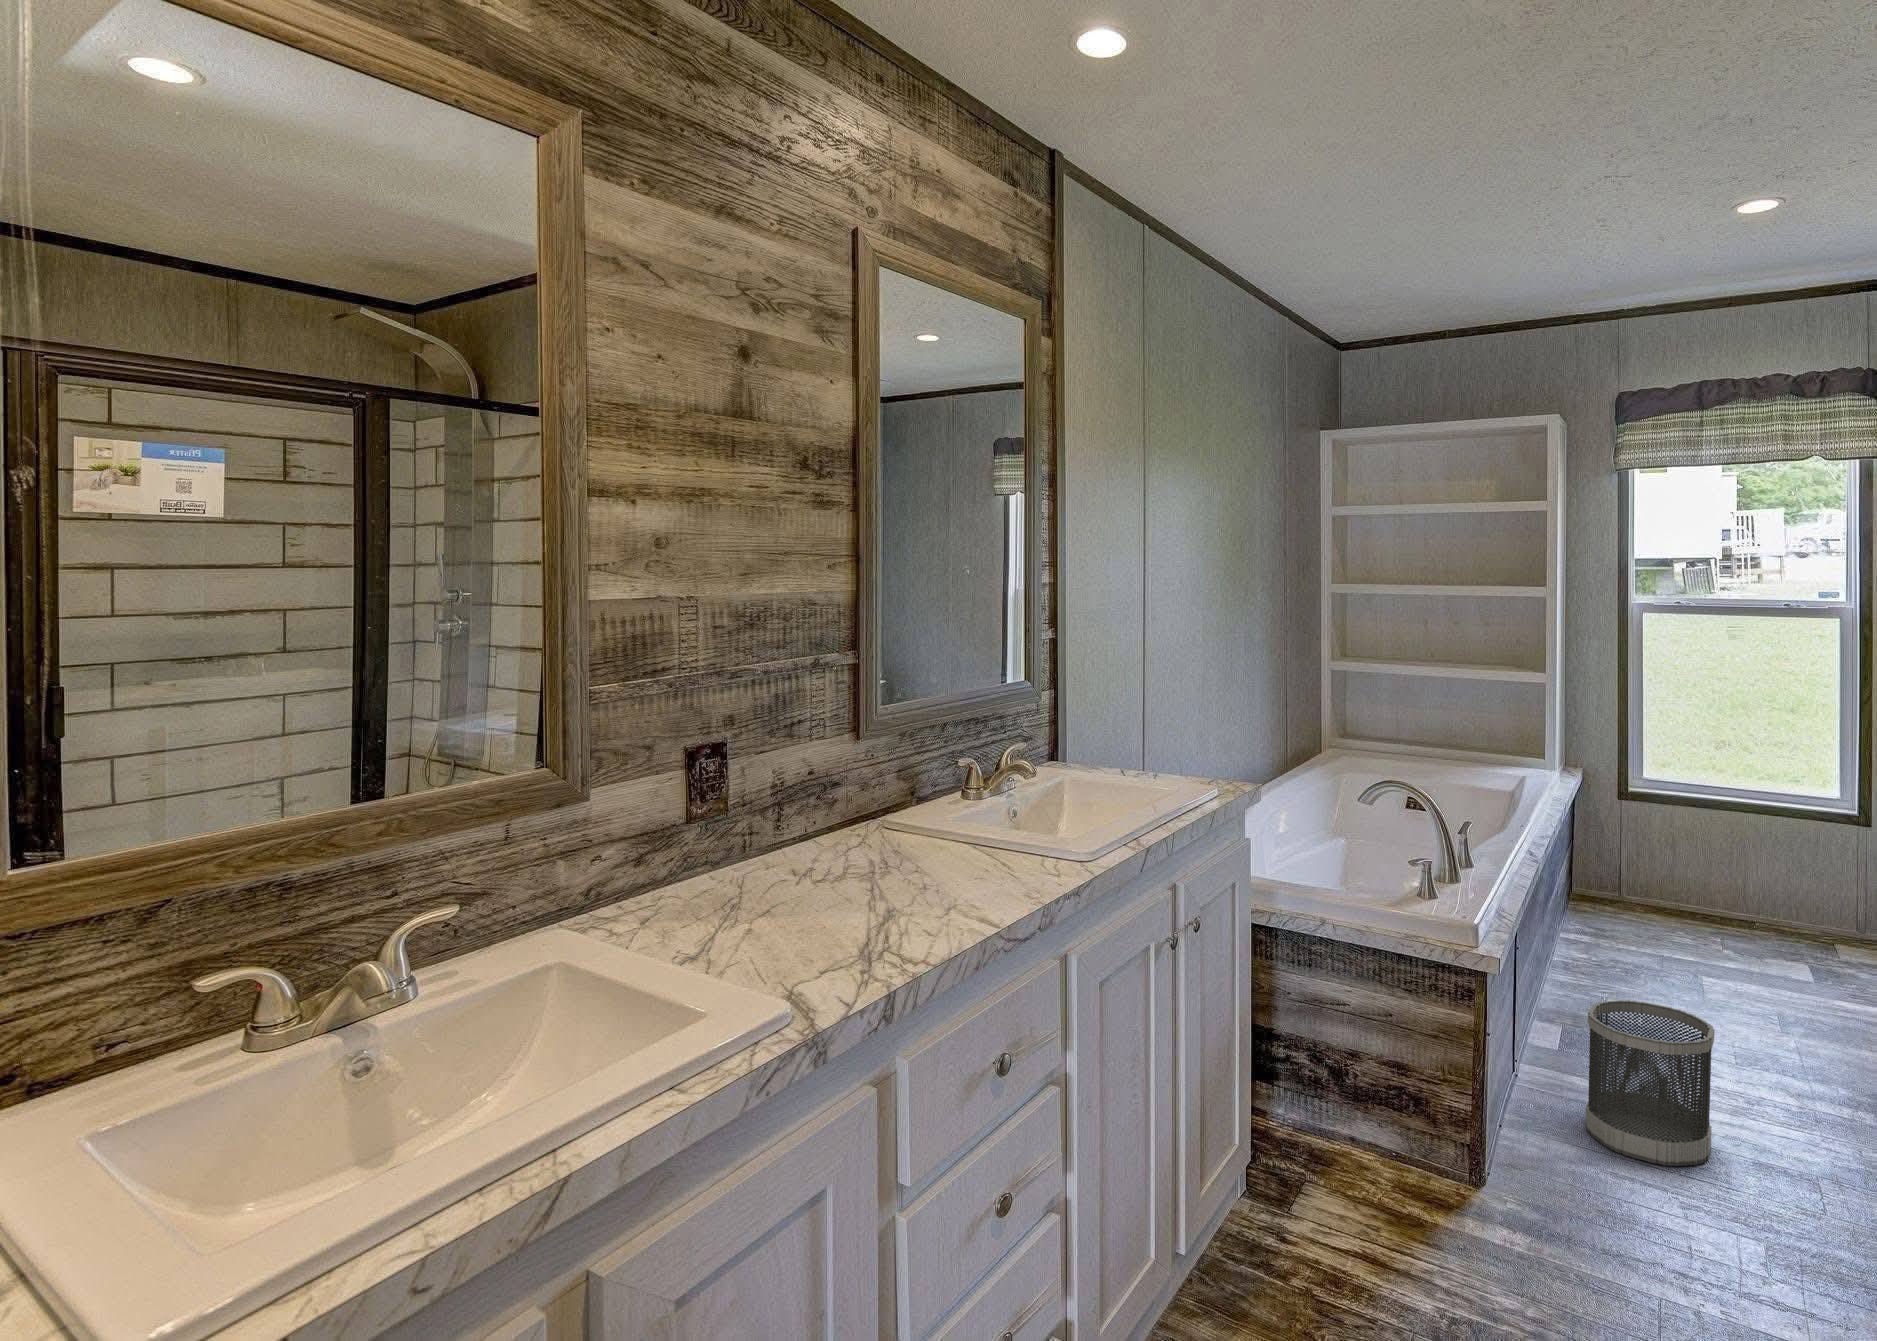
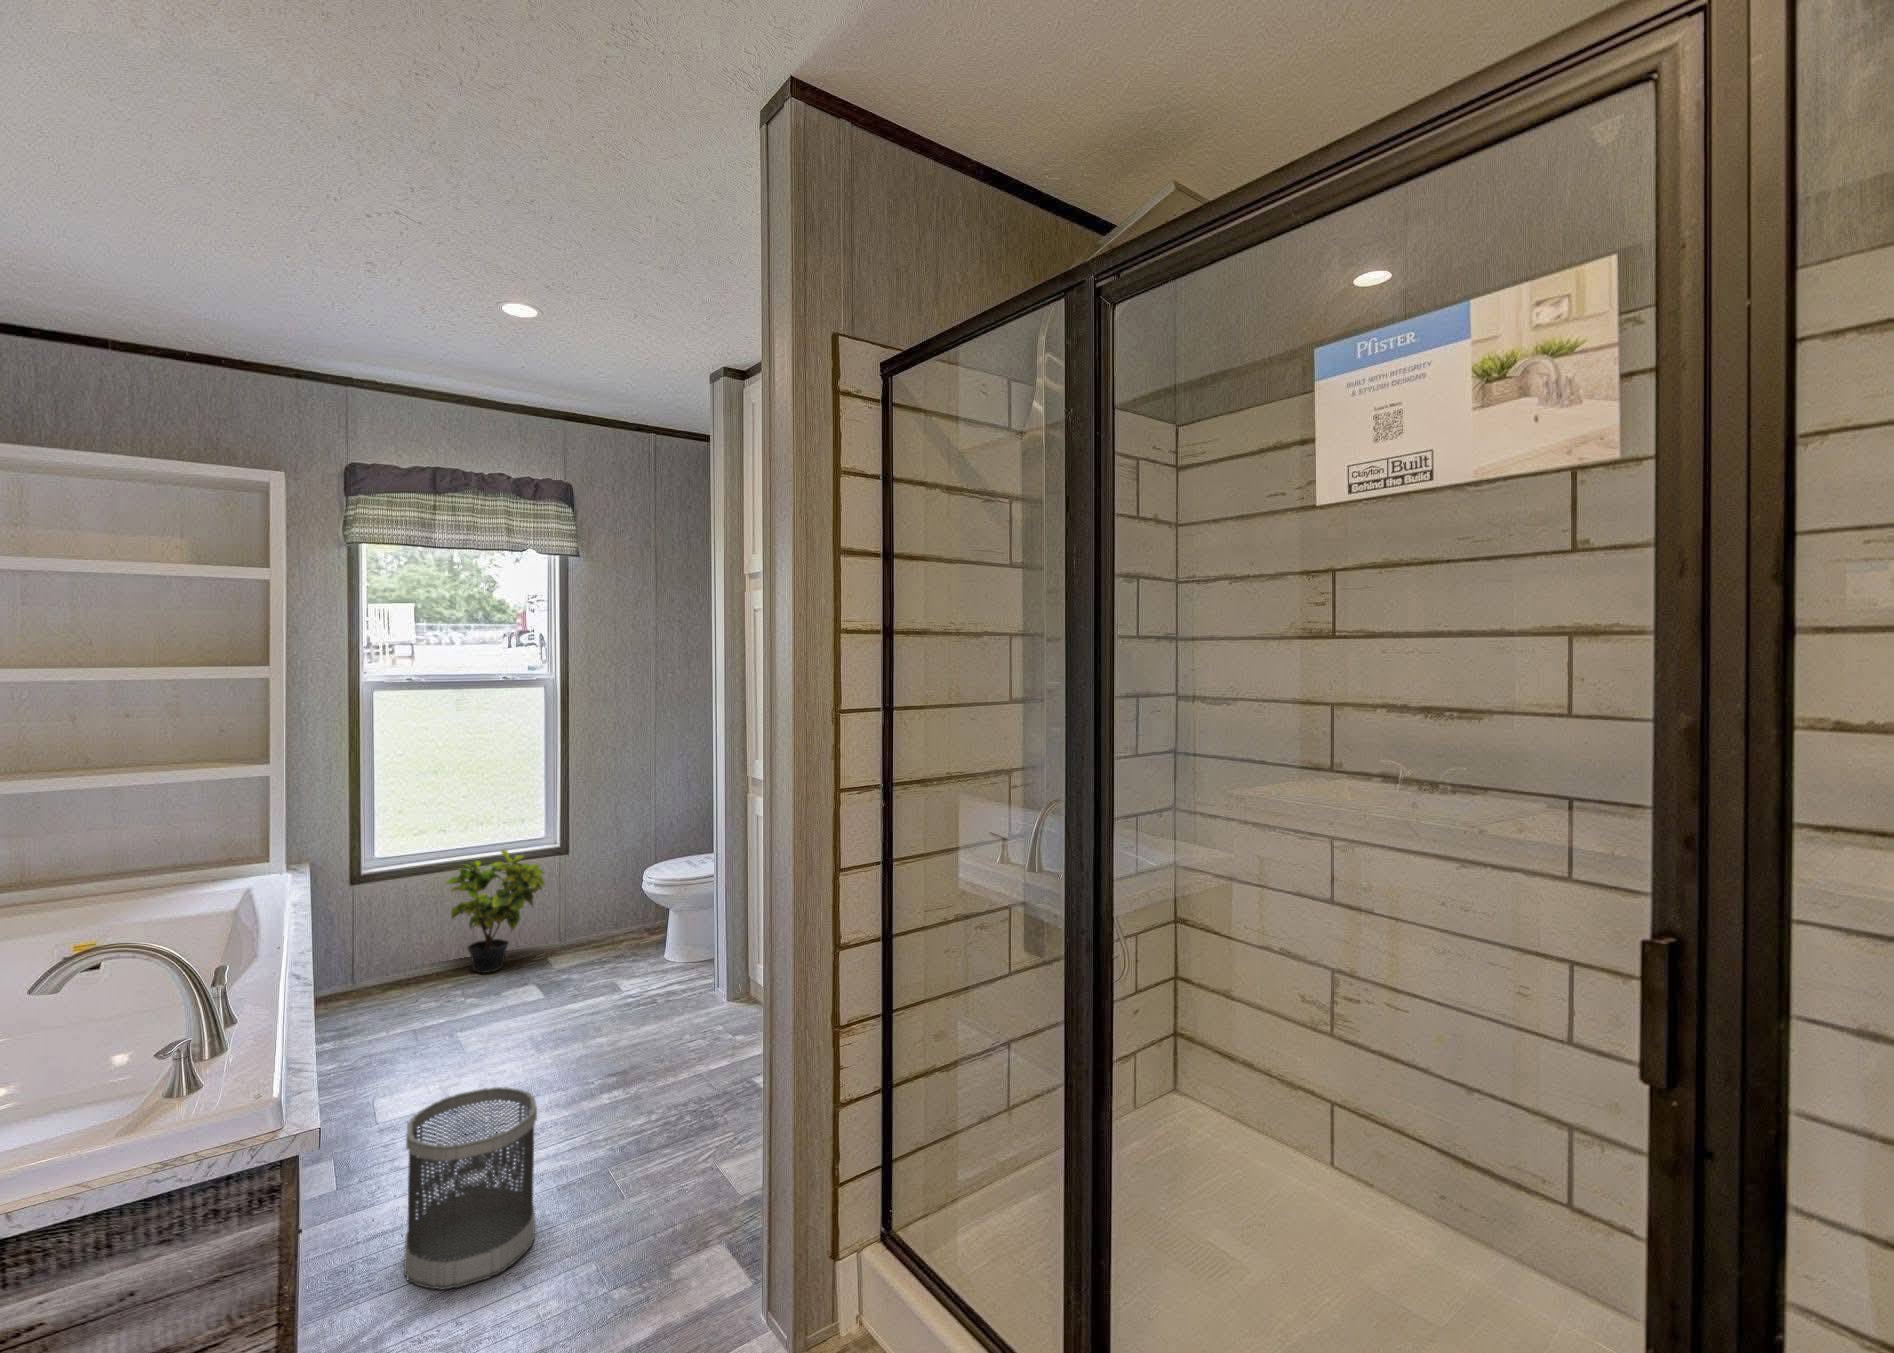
potted plant: none [1704,805,1834,939] -> present [446,850,545,973]

